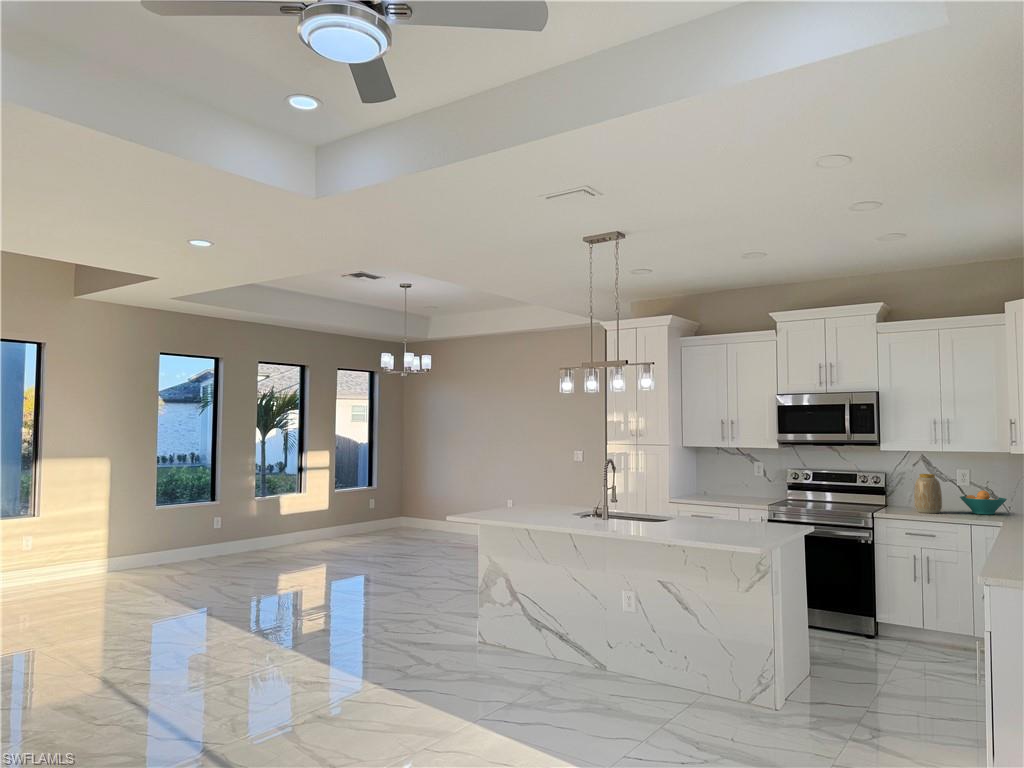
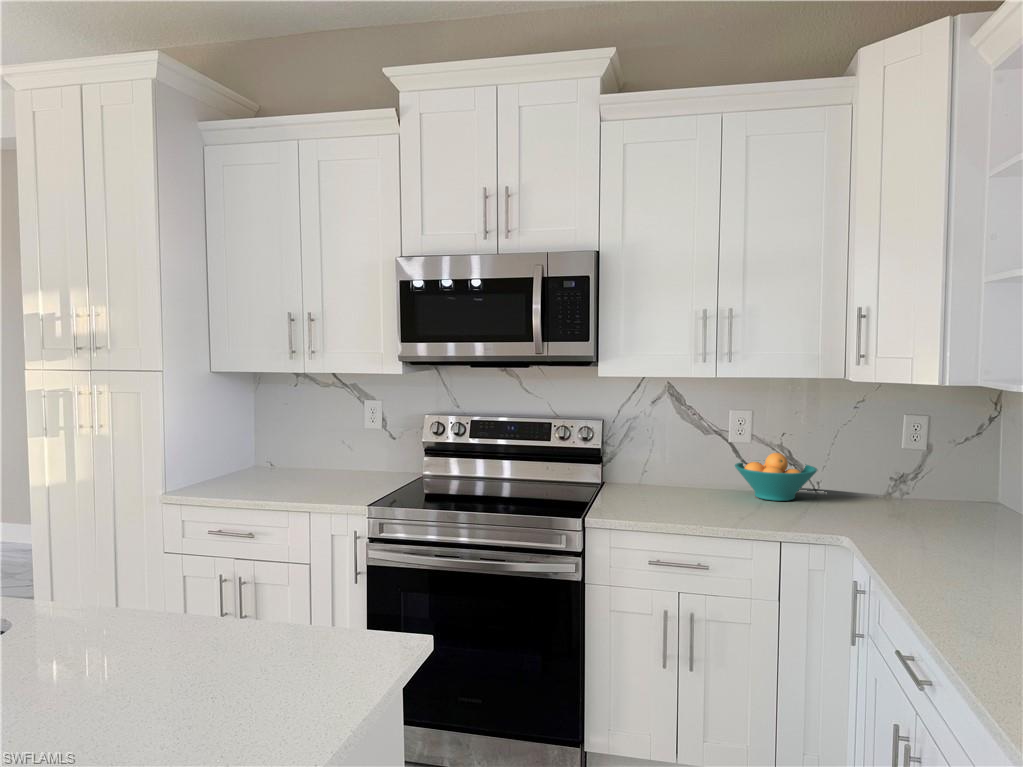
vase: present [914,474,942,513] -> none [658,423,708,506]

